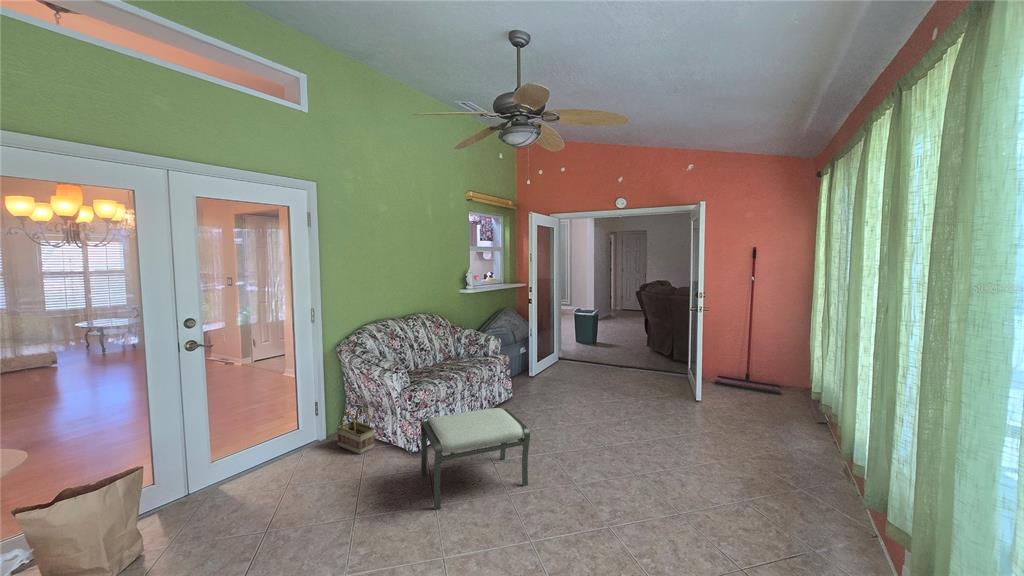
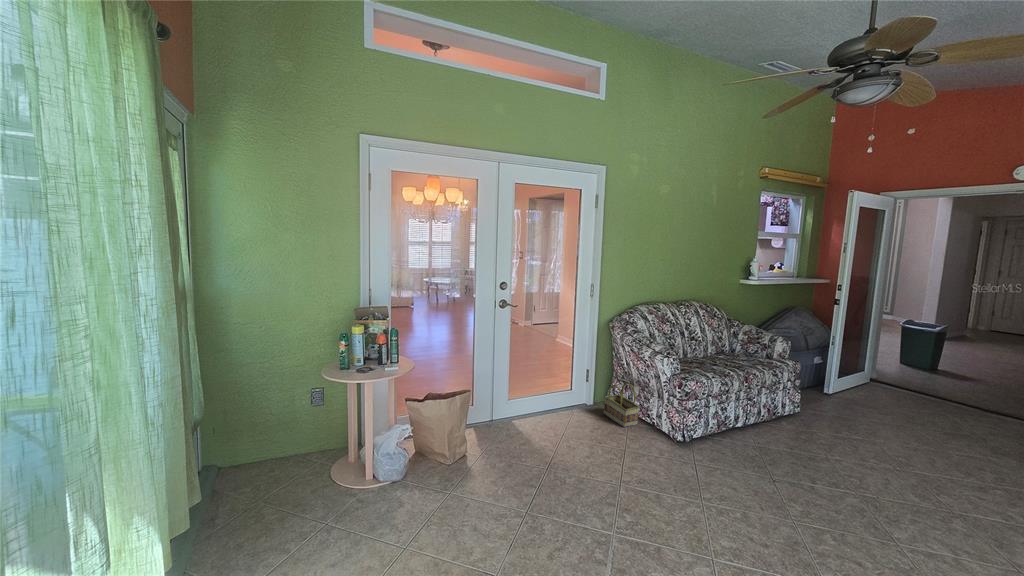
ottoman: present [421,408,530,509] -> none [687,410,838,523]

